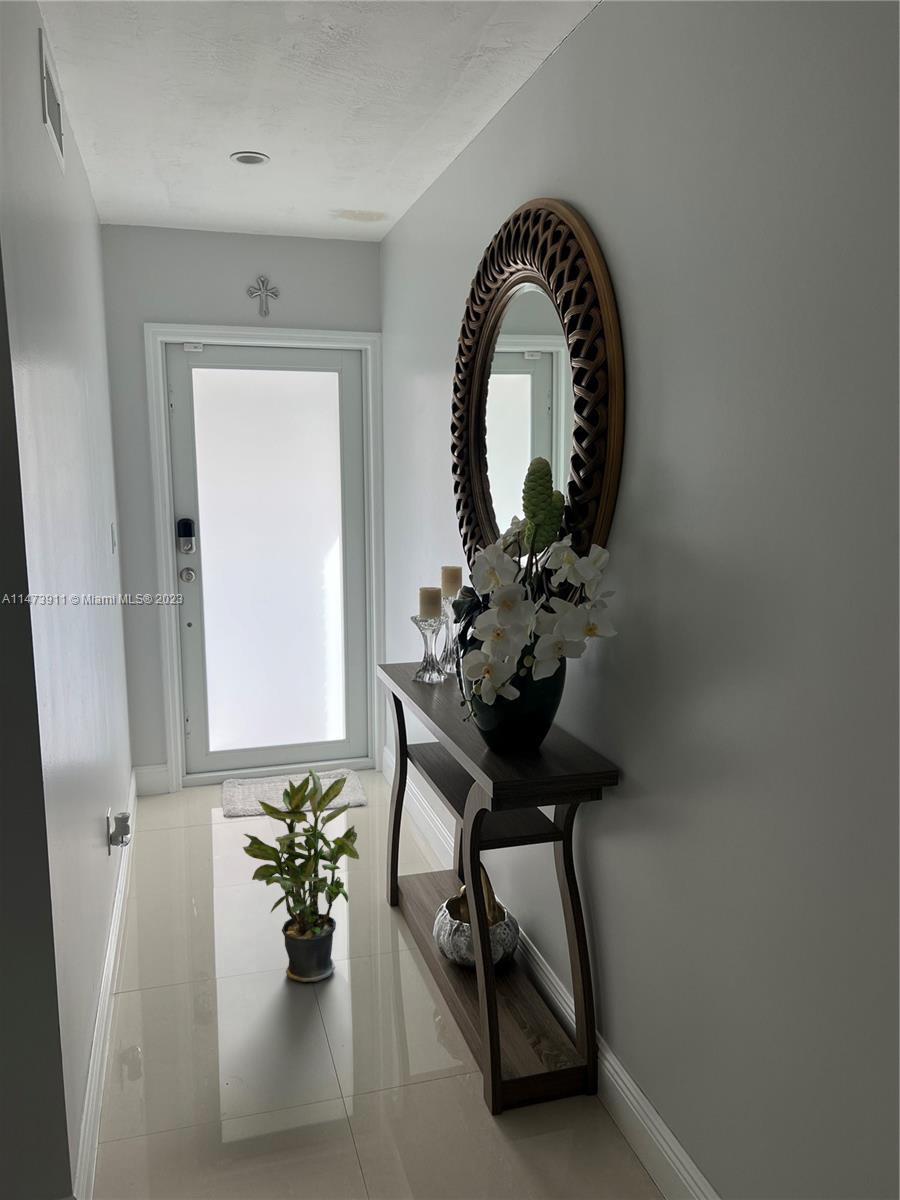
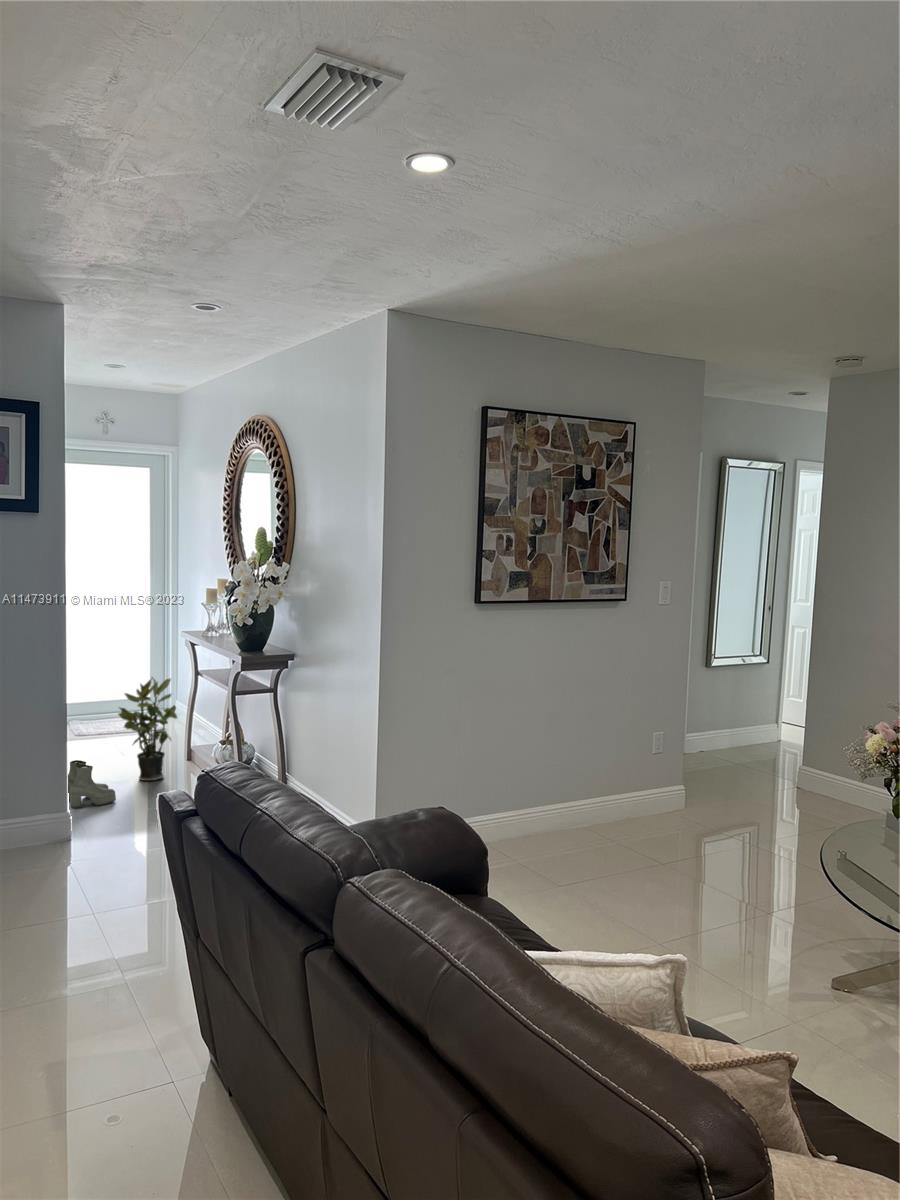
boots: none [121,962,224,1081] -> present [68,760,116,808]

